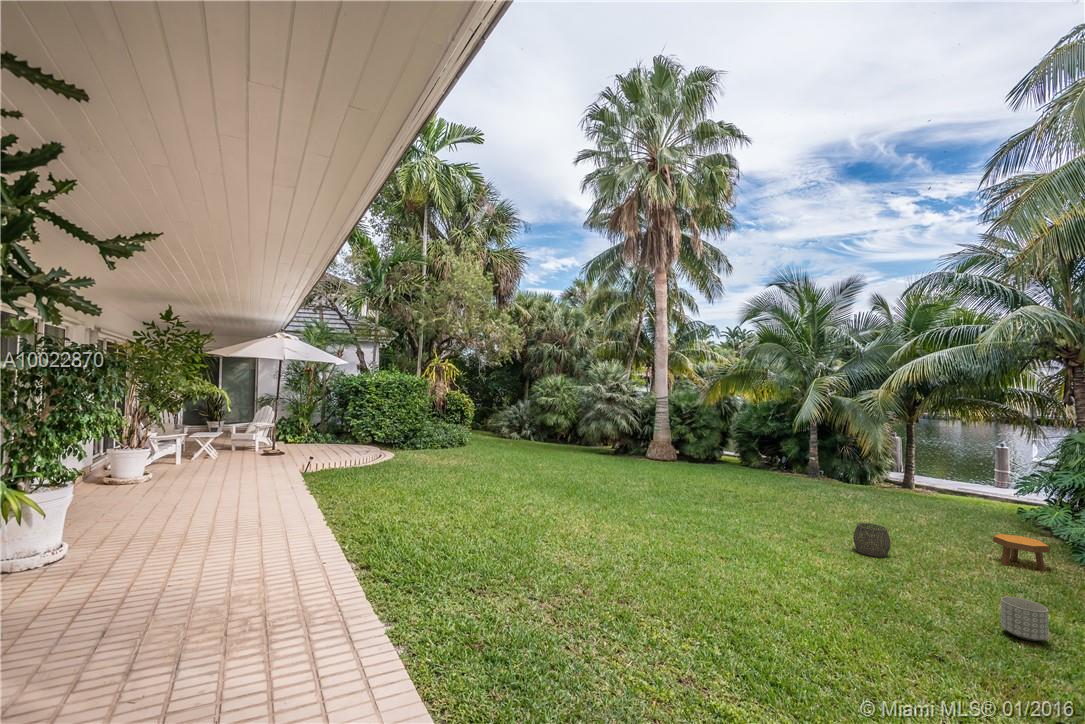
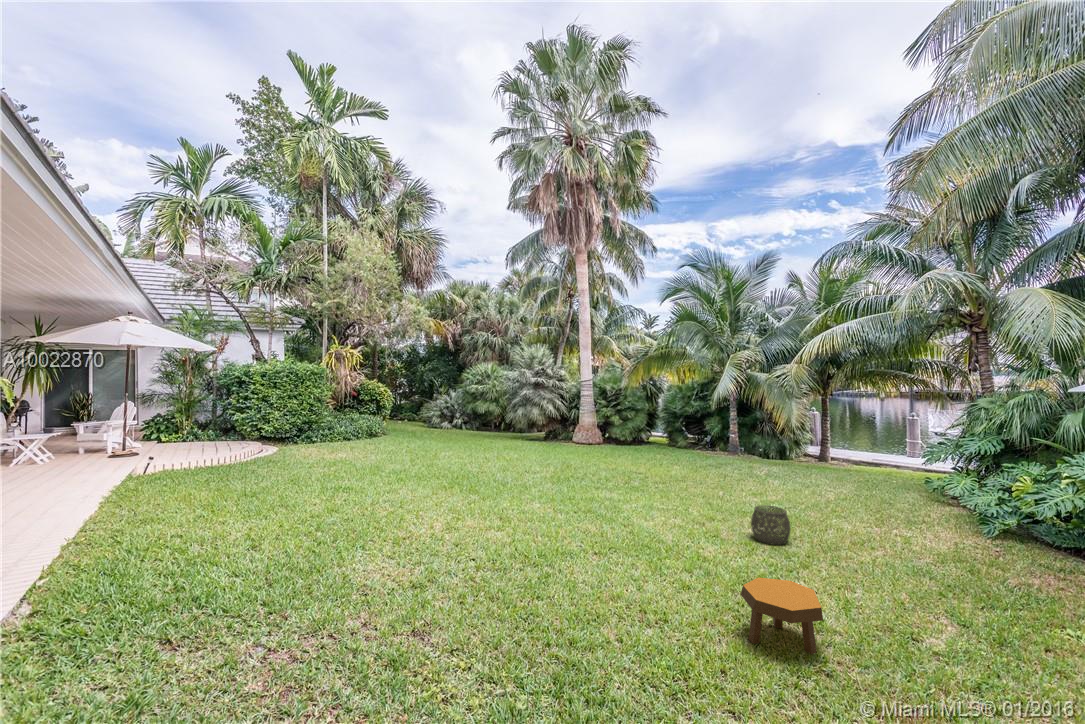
footstool: present [993,534,1050,571] -> present [741,578,823,654]
planter: present [1001,597,1048,641] -> none [909,600,968,660]

